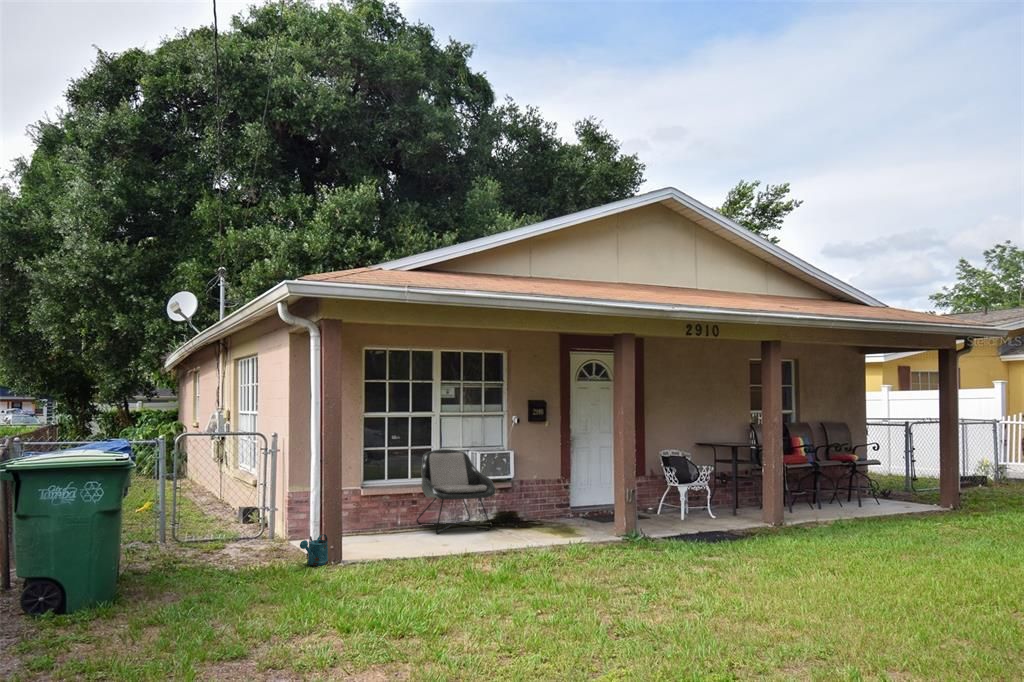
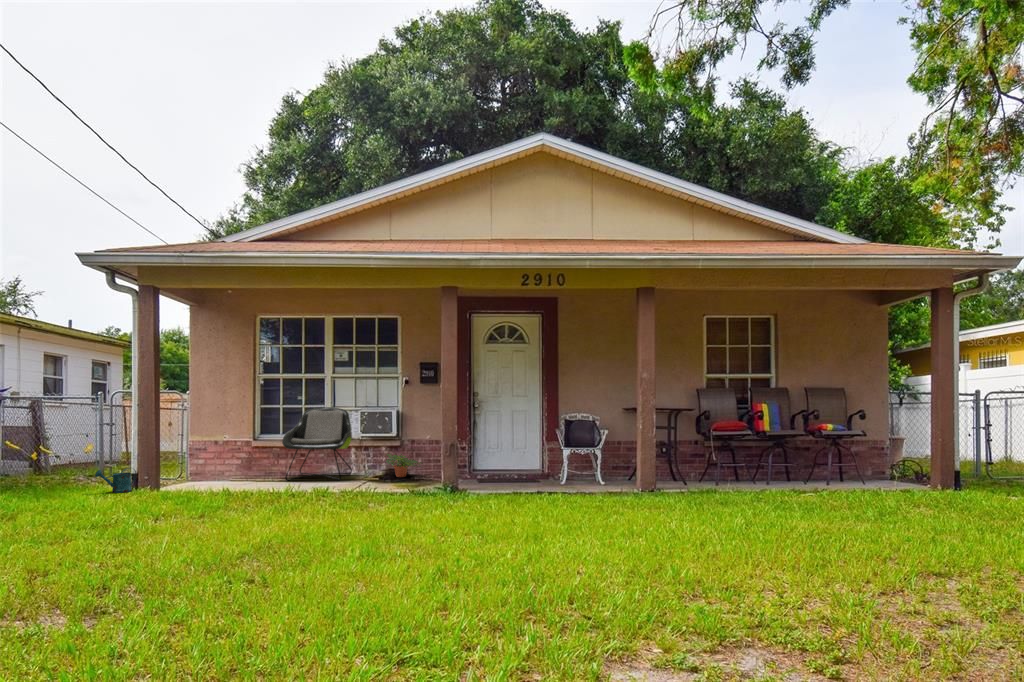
potted plant: none [506,496,547,521] -> present [386,454,421,477]

